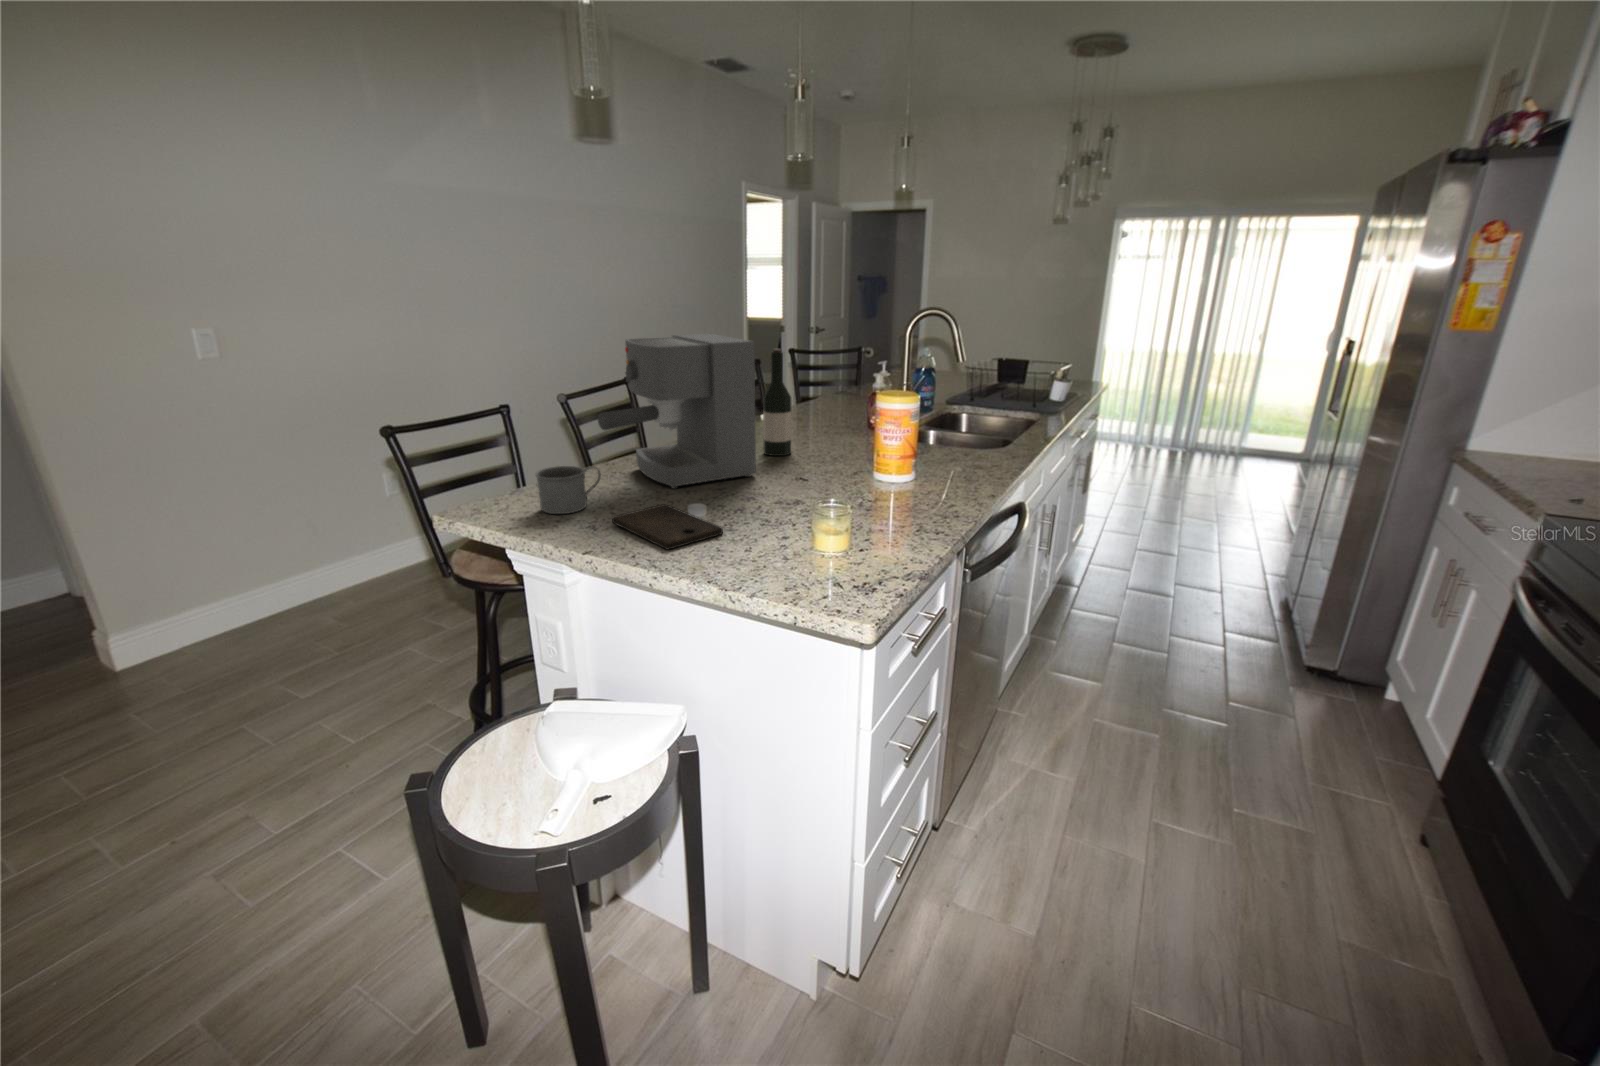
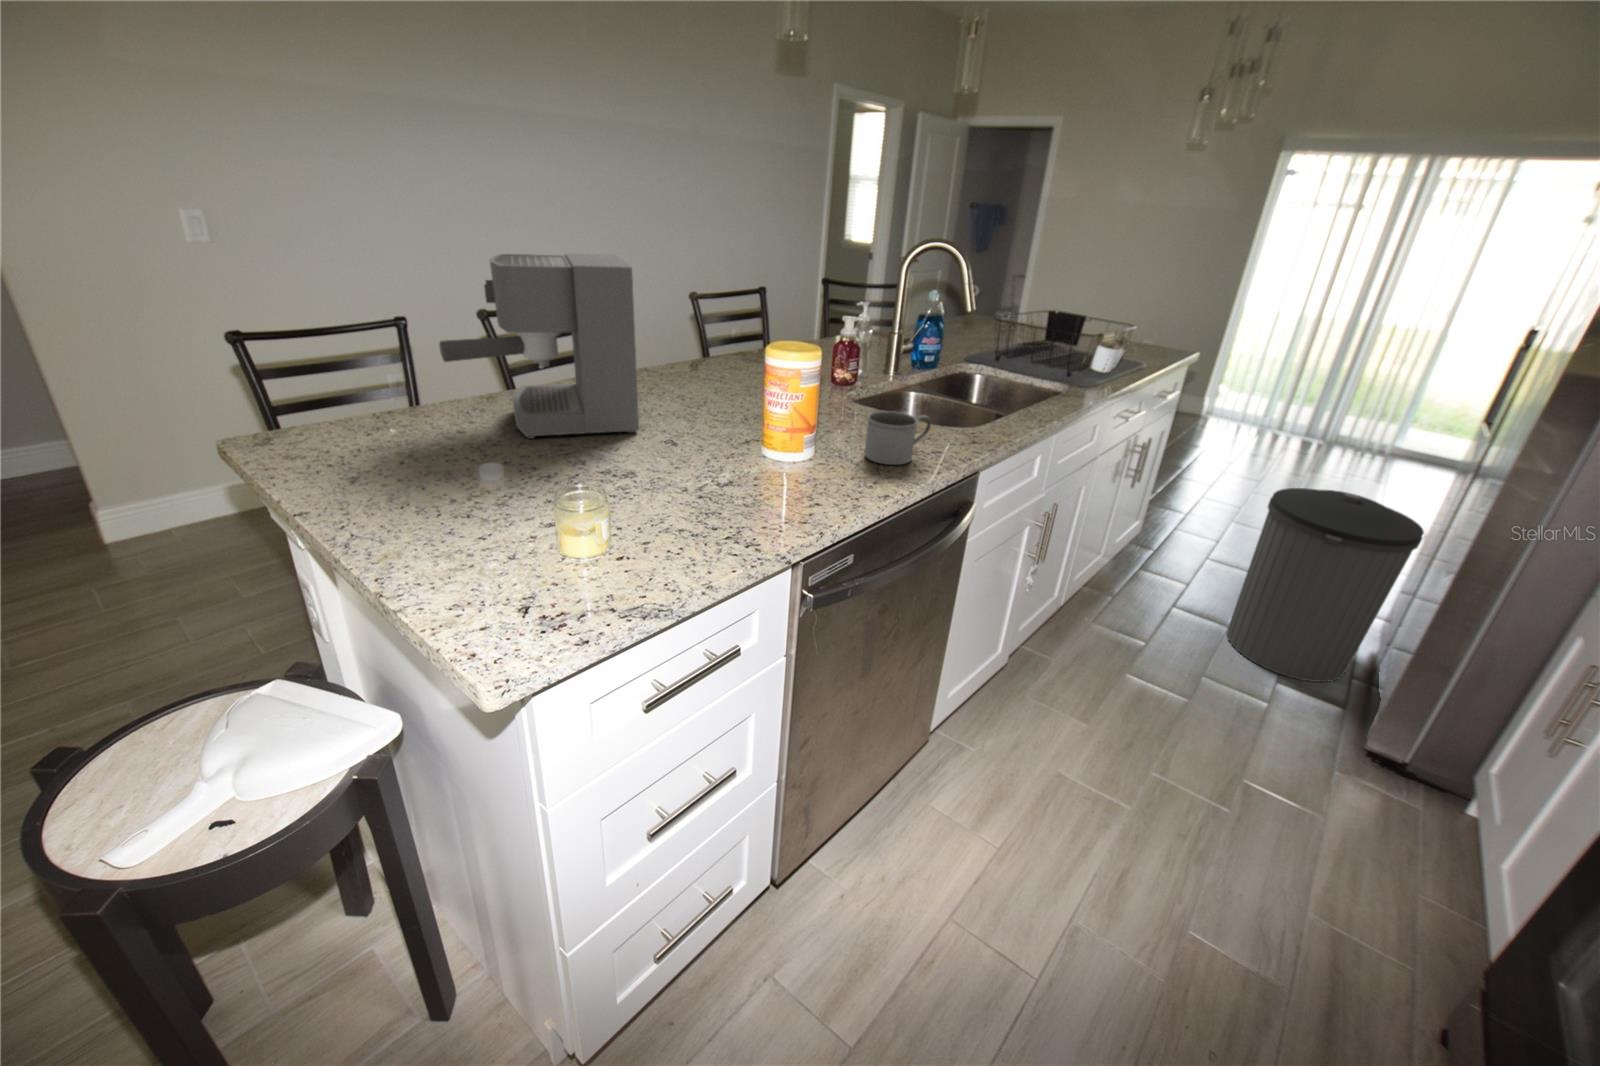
wine bottle: present [763,349,791,456] -> none [683,279,717,410]
mug: present [536,466,601,514] -> present [865,411,931,465]
trash can: none [1174,475,1308,629] -> present [1227,488,1424,682]
cutting board: present [612,504,723,550] -> none [396,459,501,523]

